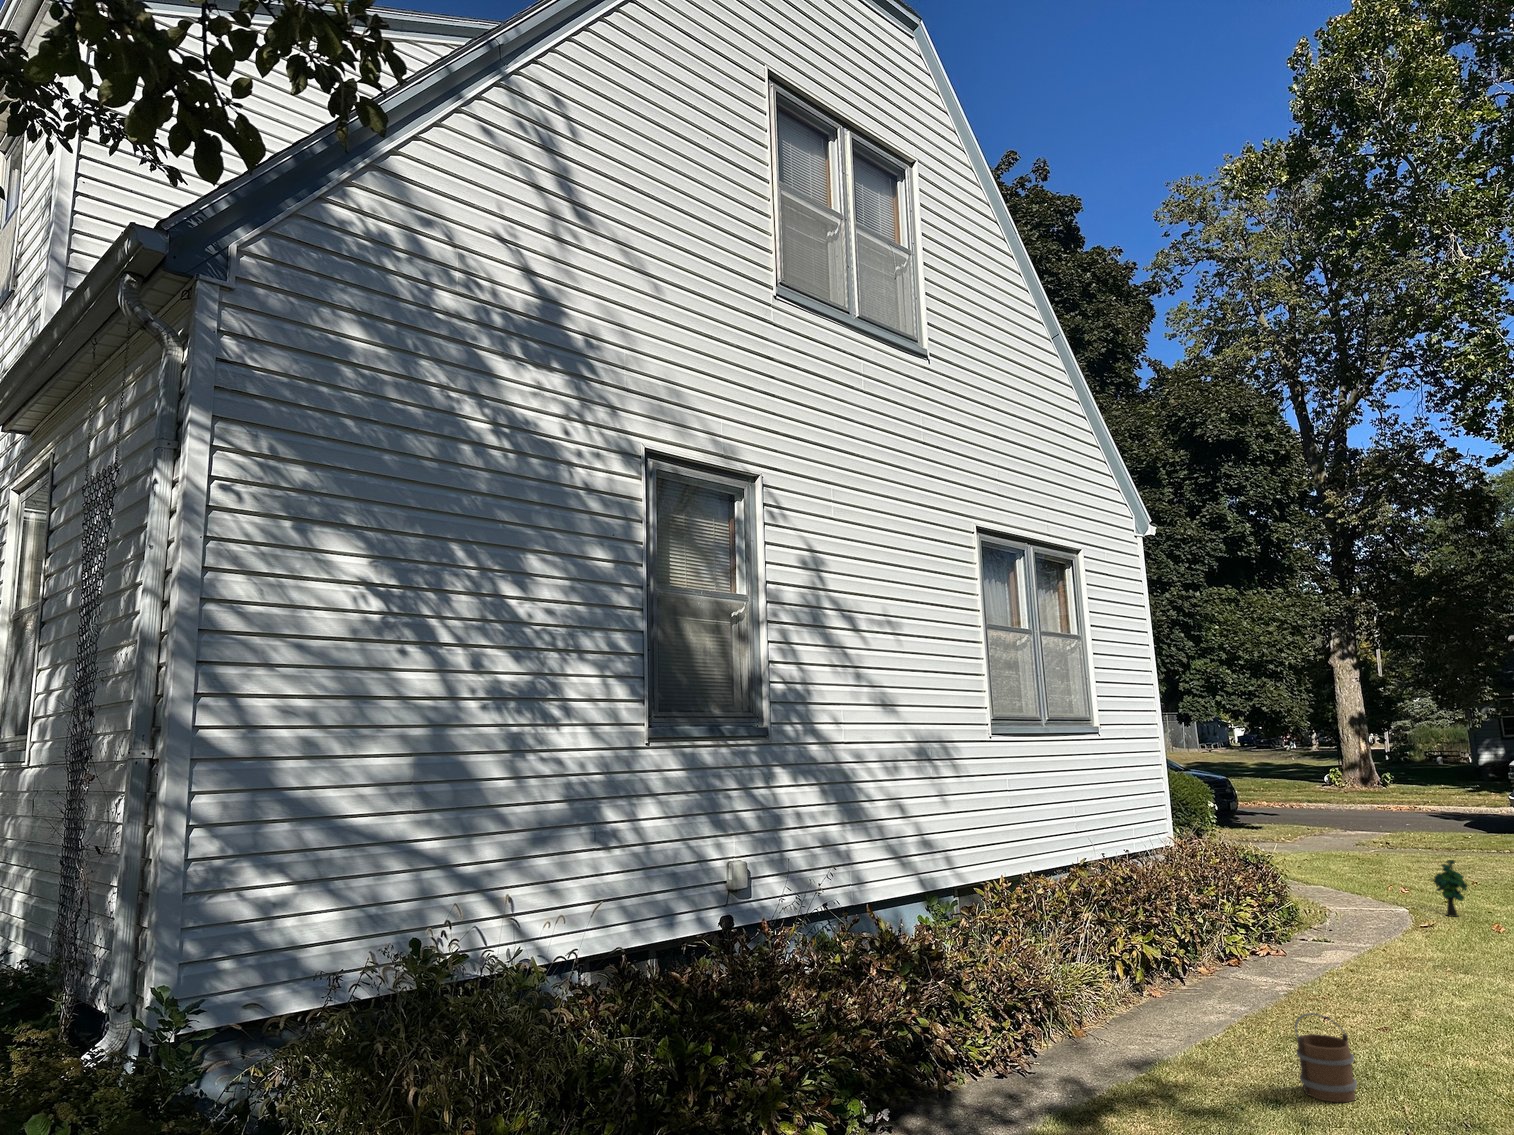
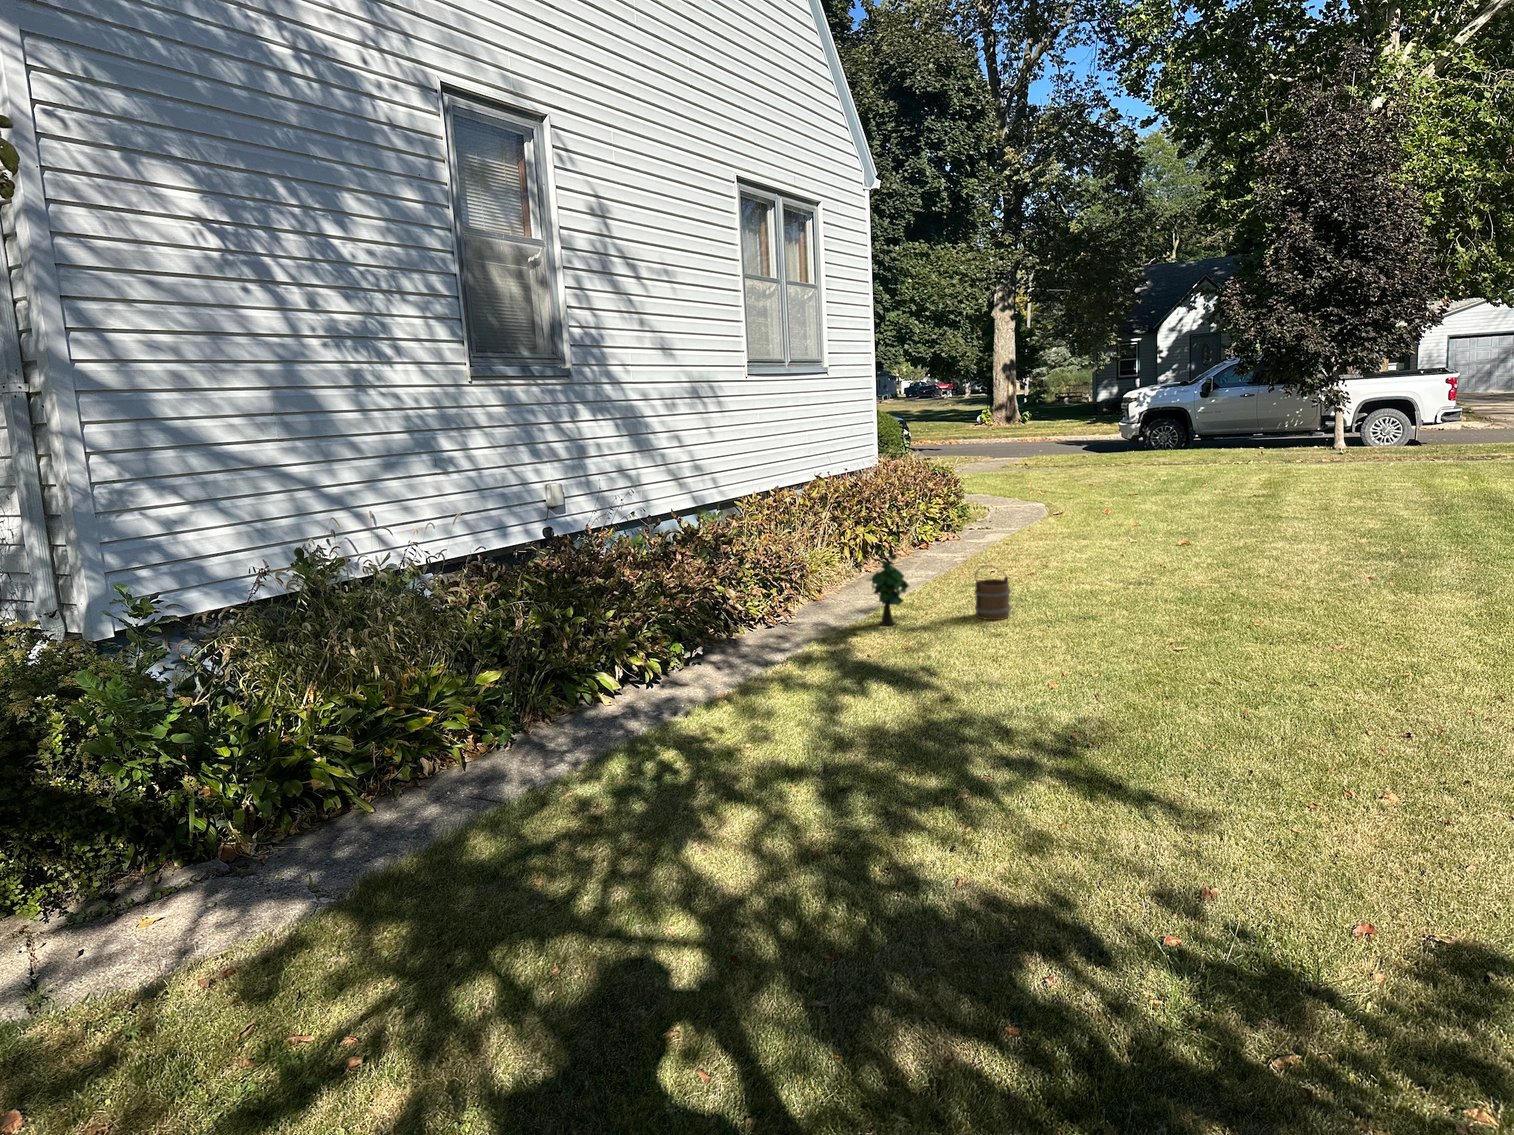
decorative plant: present [1433,860,1468,917] -> present [869,554,909,626]

